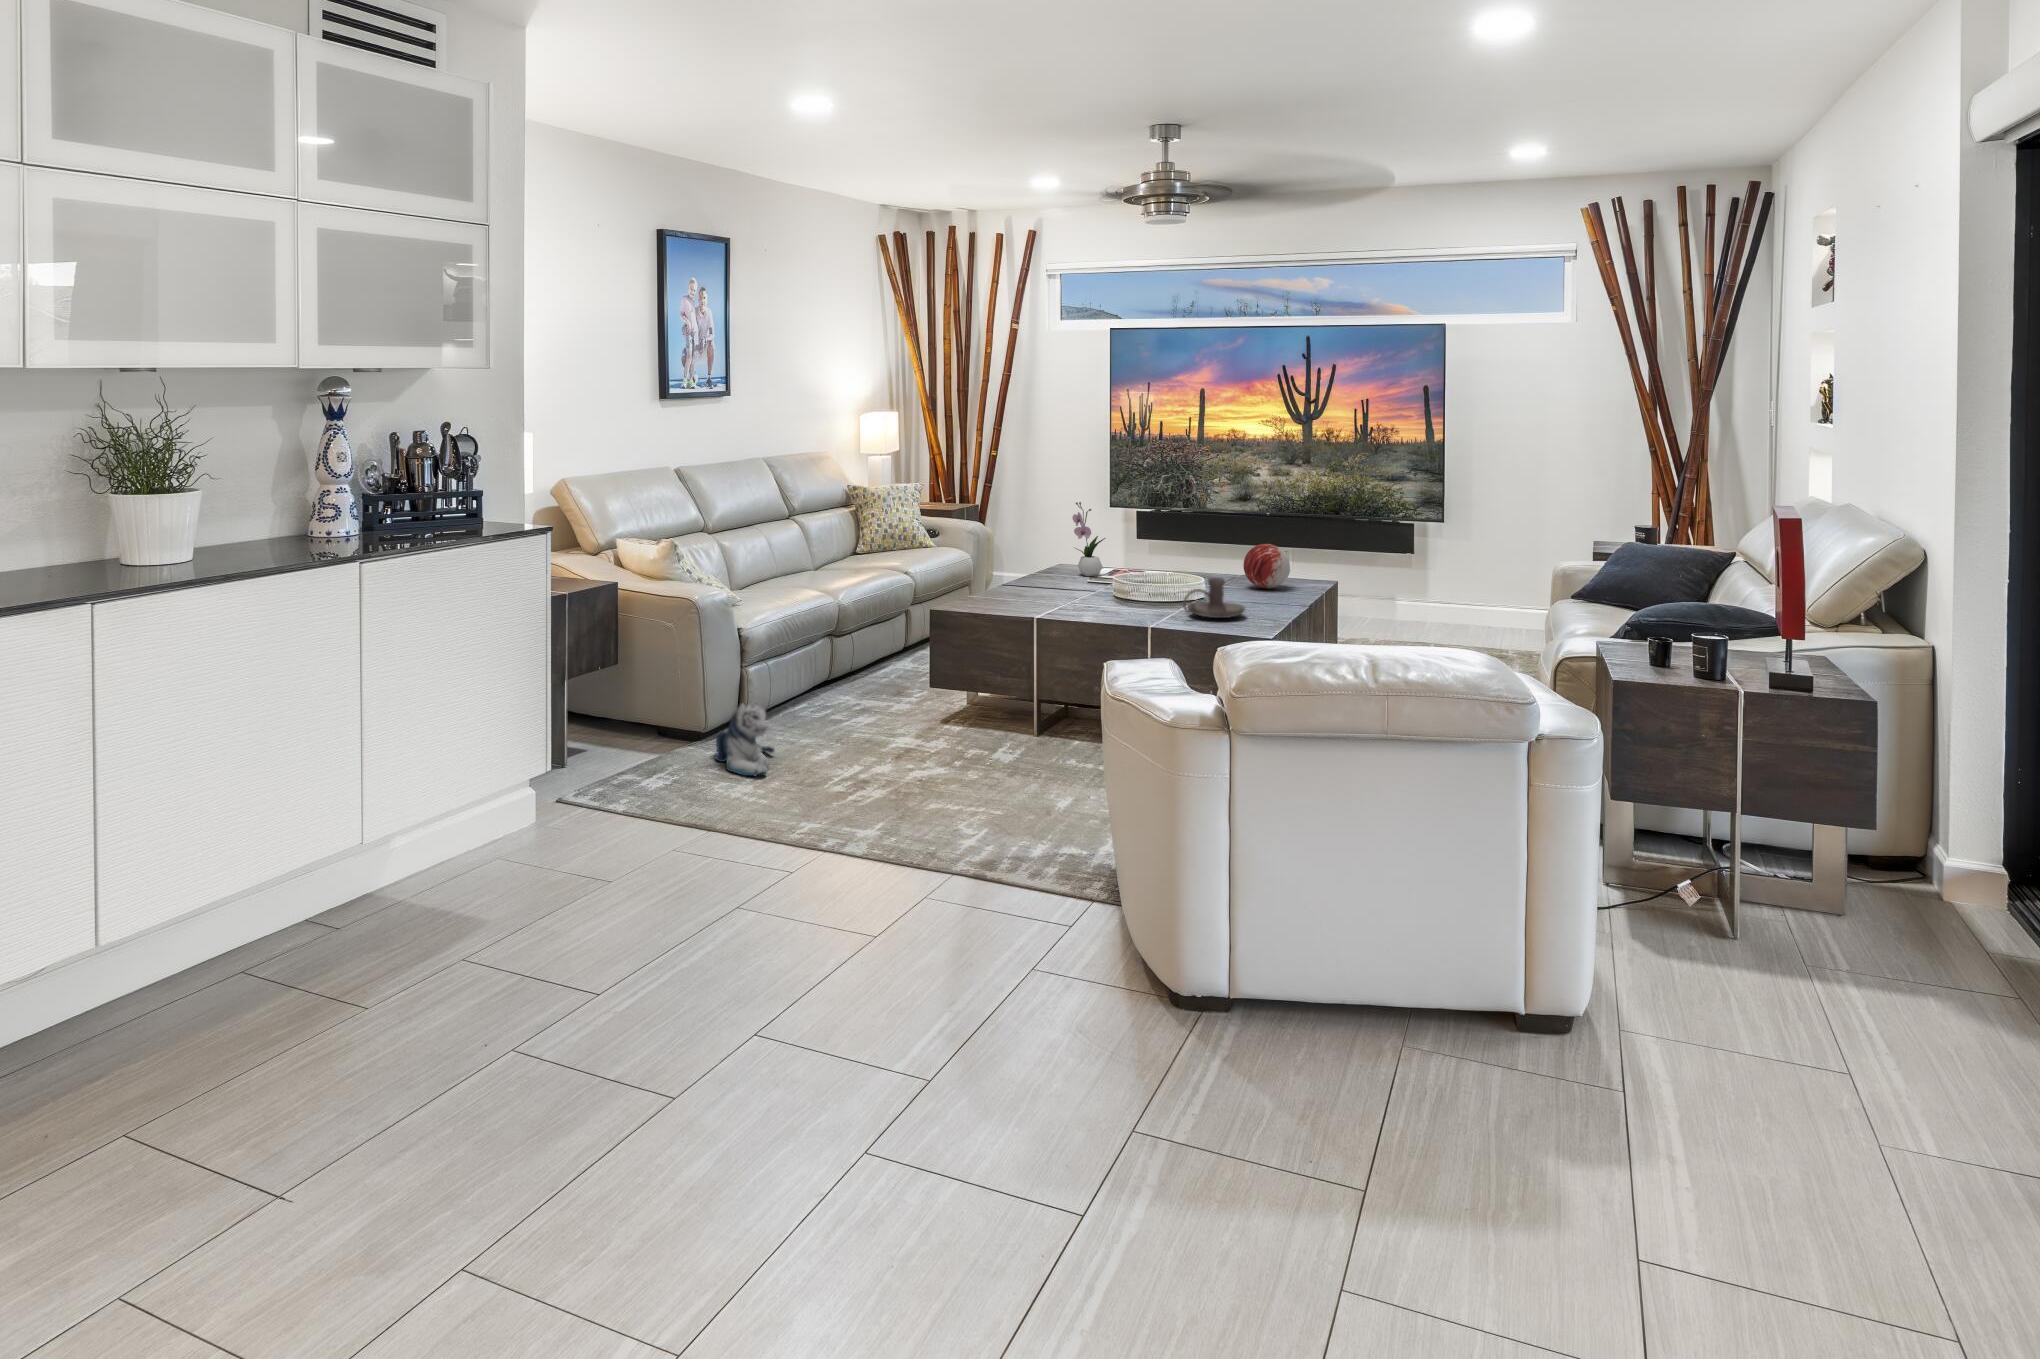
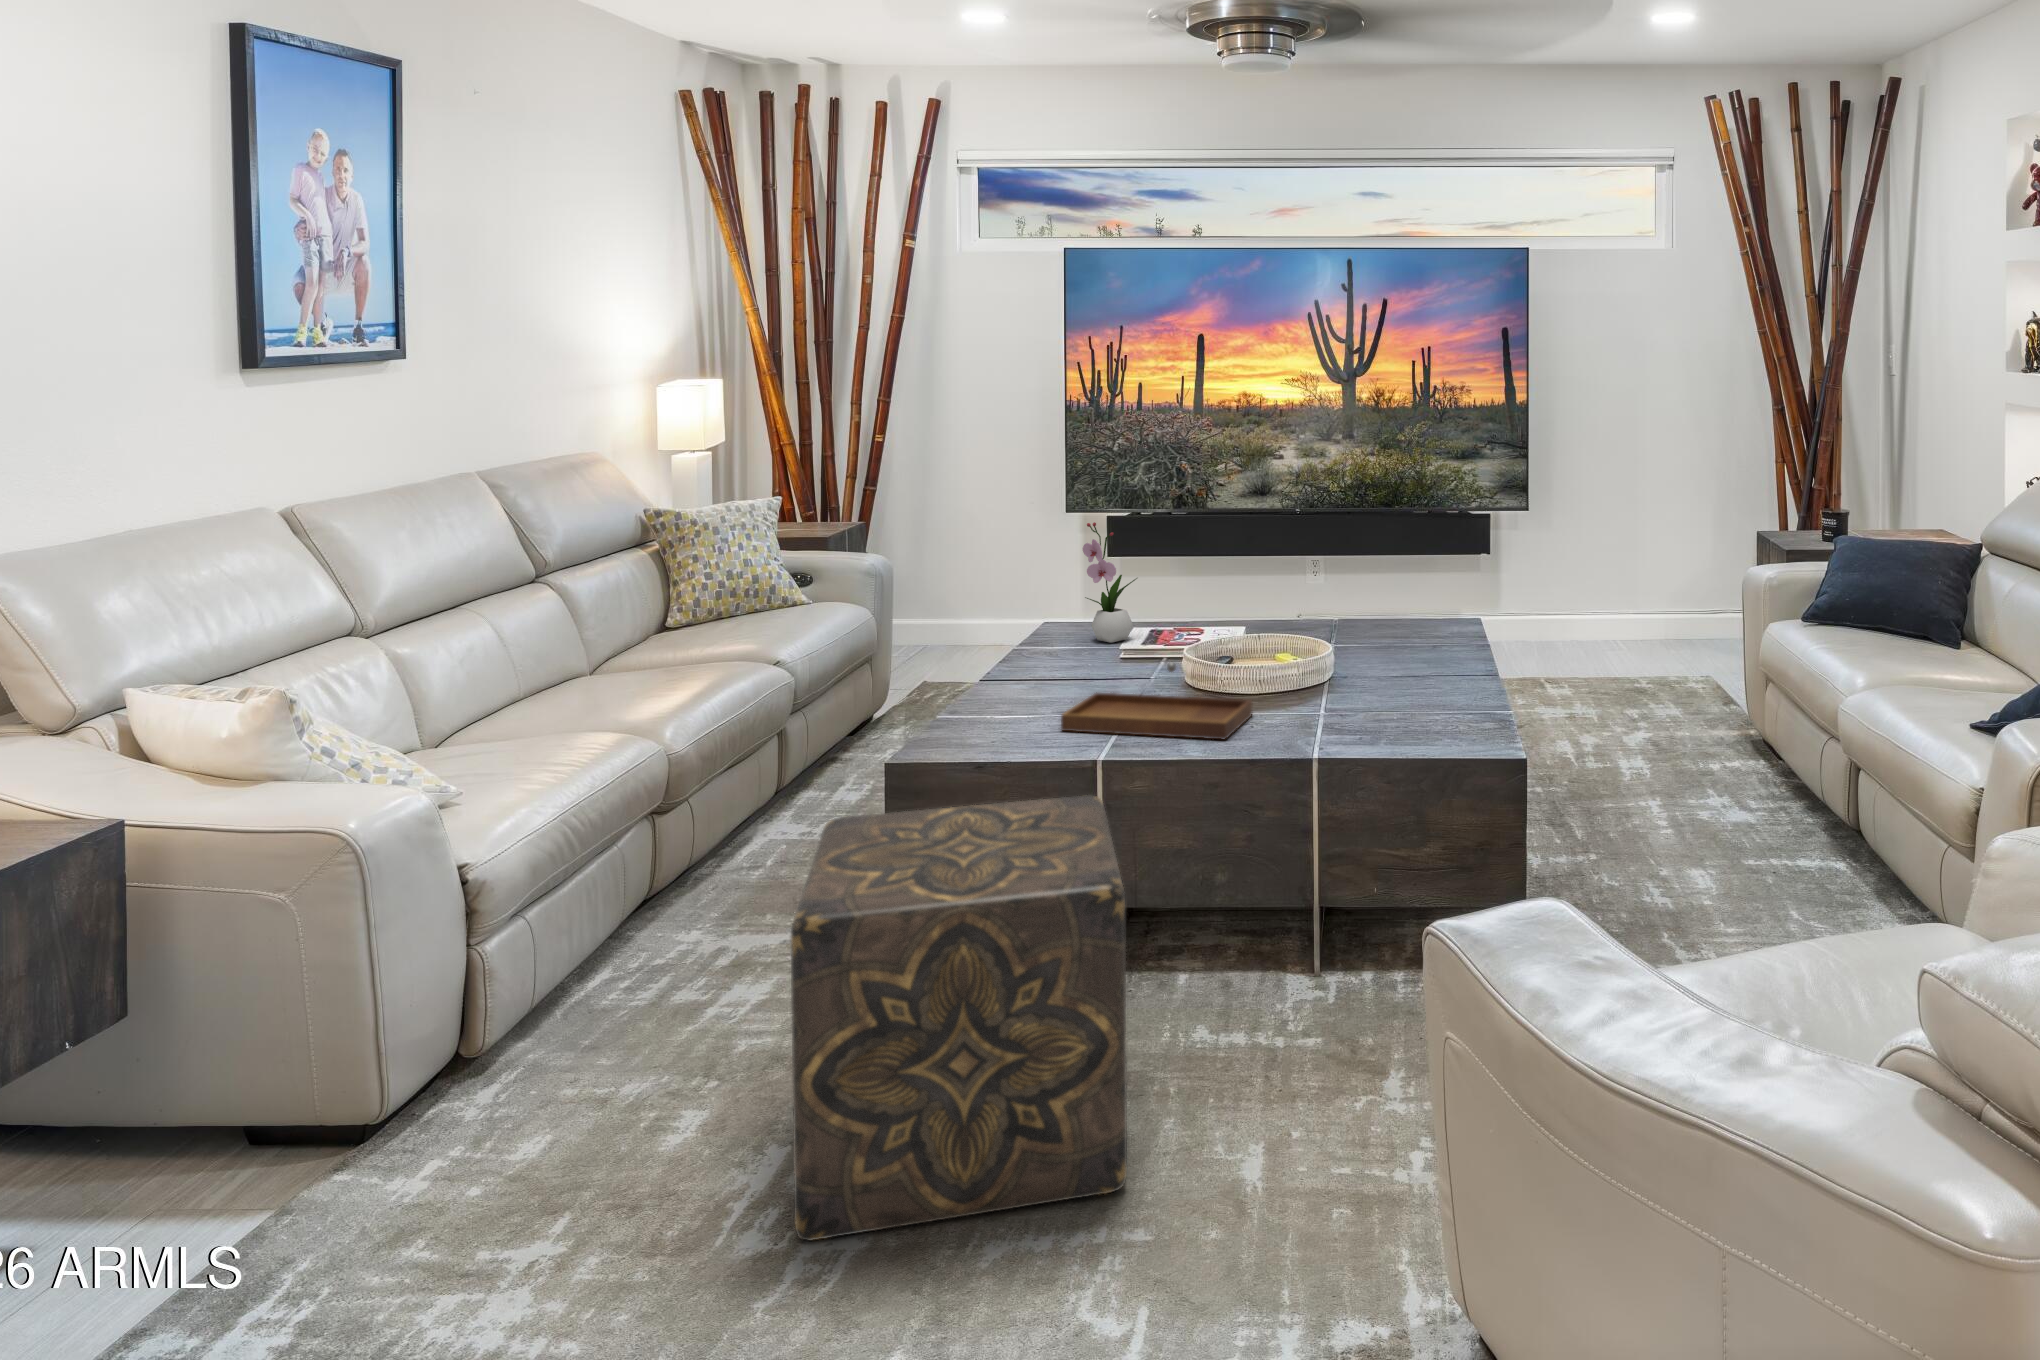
decorative orb: present [1243,544,1290,589] -> none [1364,572,1432,641]
tray: none [1027,576,1137,619] -> present [1061,662,1252,739]
candle holder: present [1183,578,1245,618] -> none [1338,646,1431,715]
ottoman: none [853,621,1017,800] -> present [790,795,1127,1241]
plush toy: present [715,704,775,776] -> none [412,1061,573,1255]

